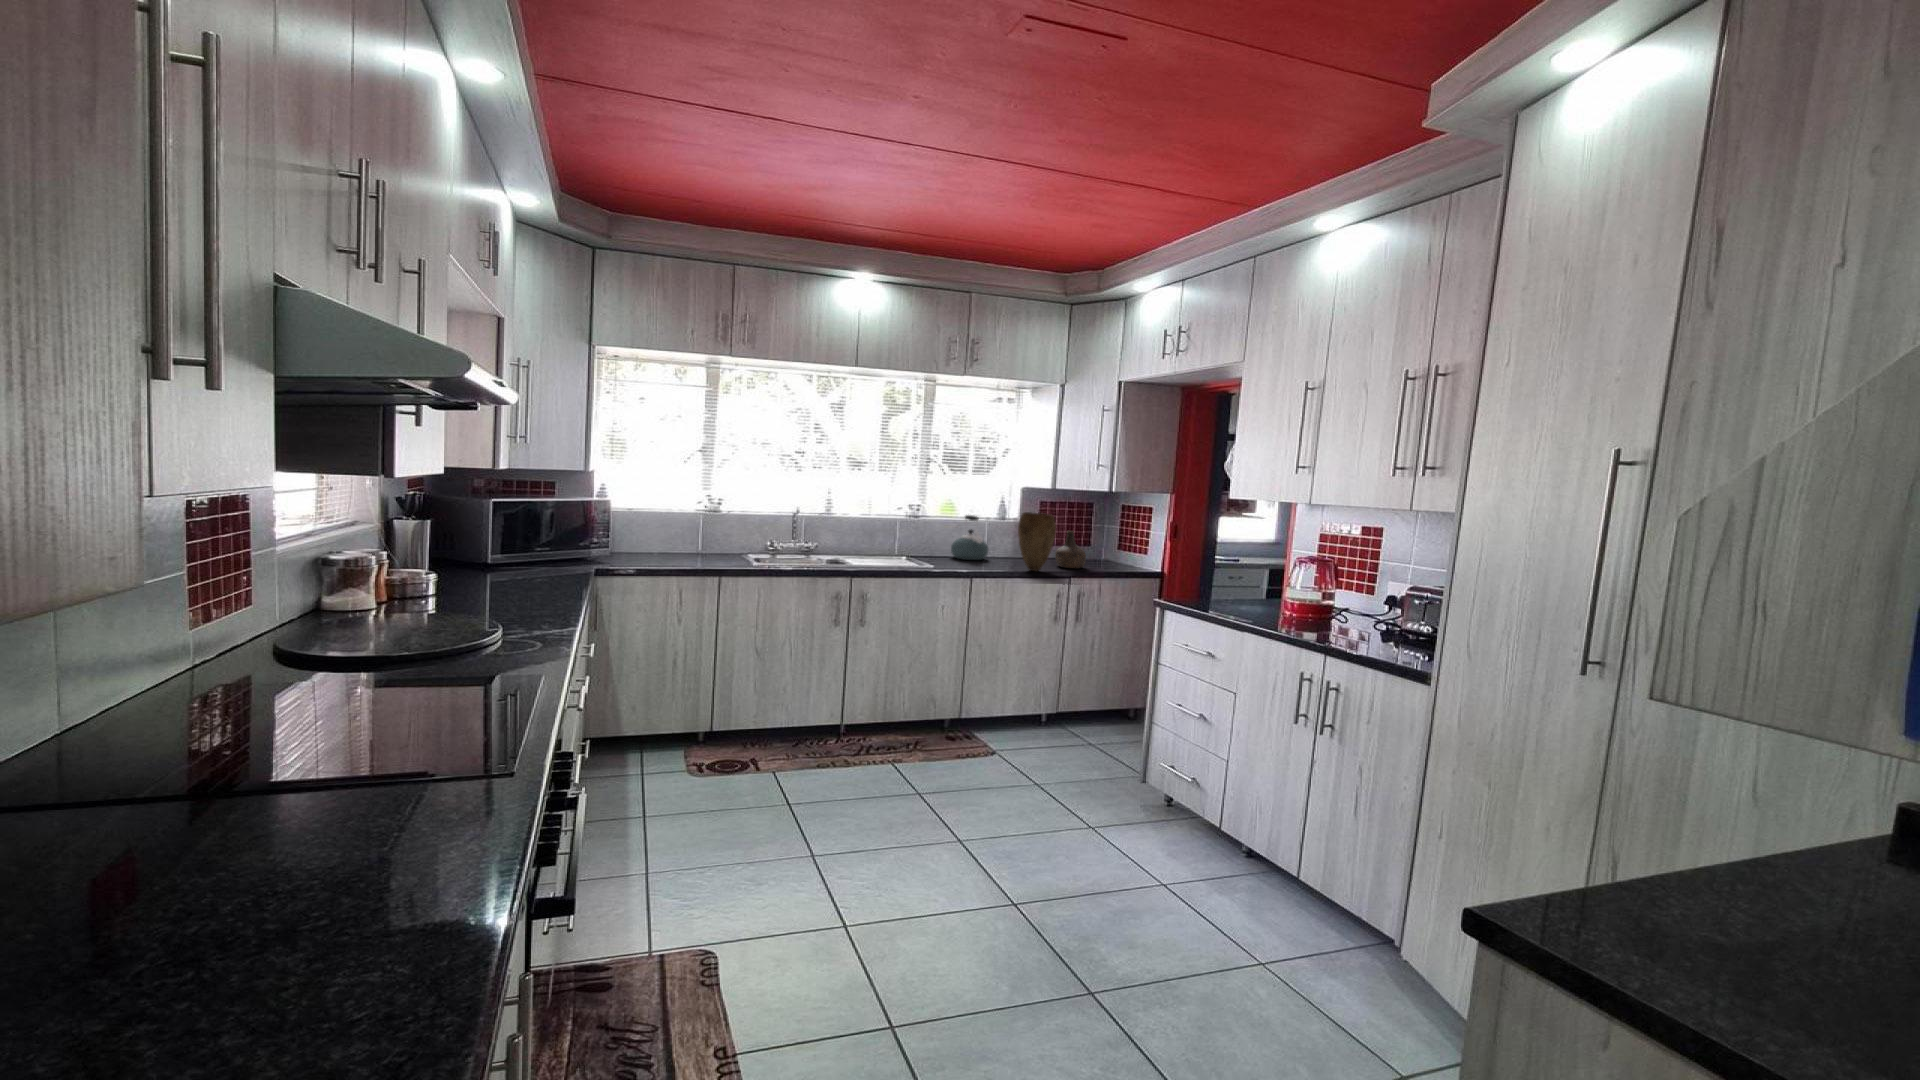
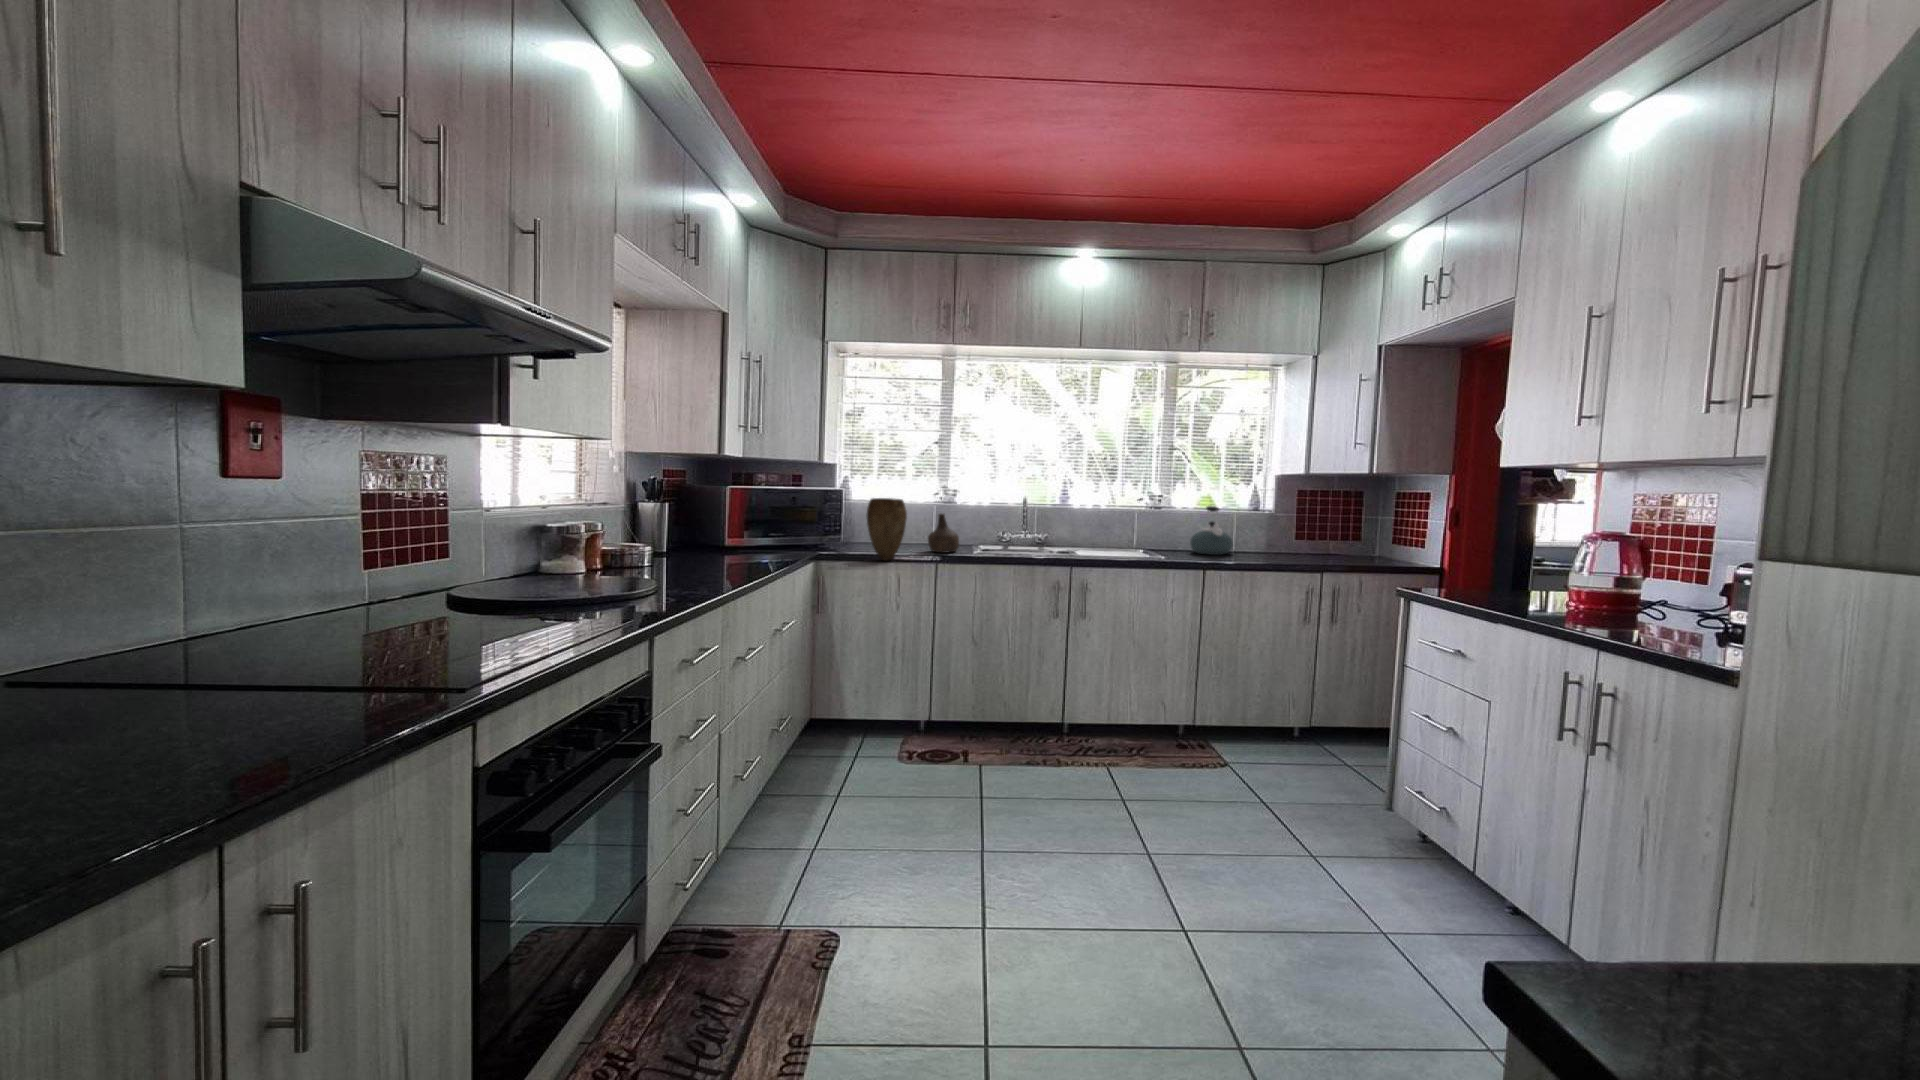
vase: present [1018,512,1056,571] -> present [867,498,907,560]
bottle: present [1055,531,1086,568] -> present [928,514,959,553]

